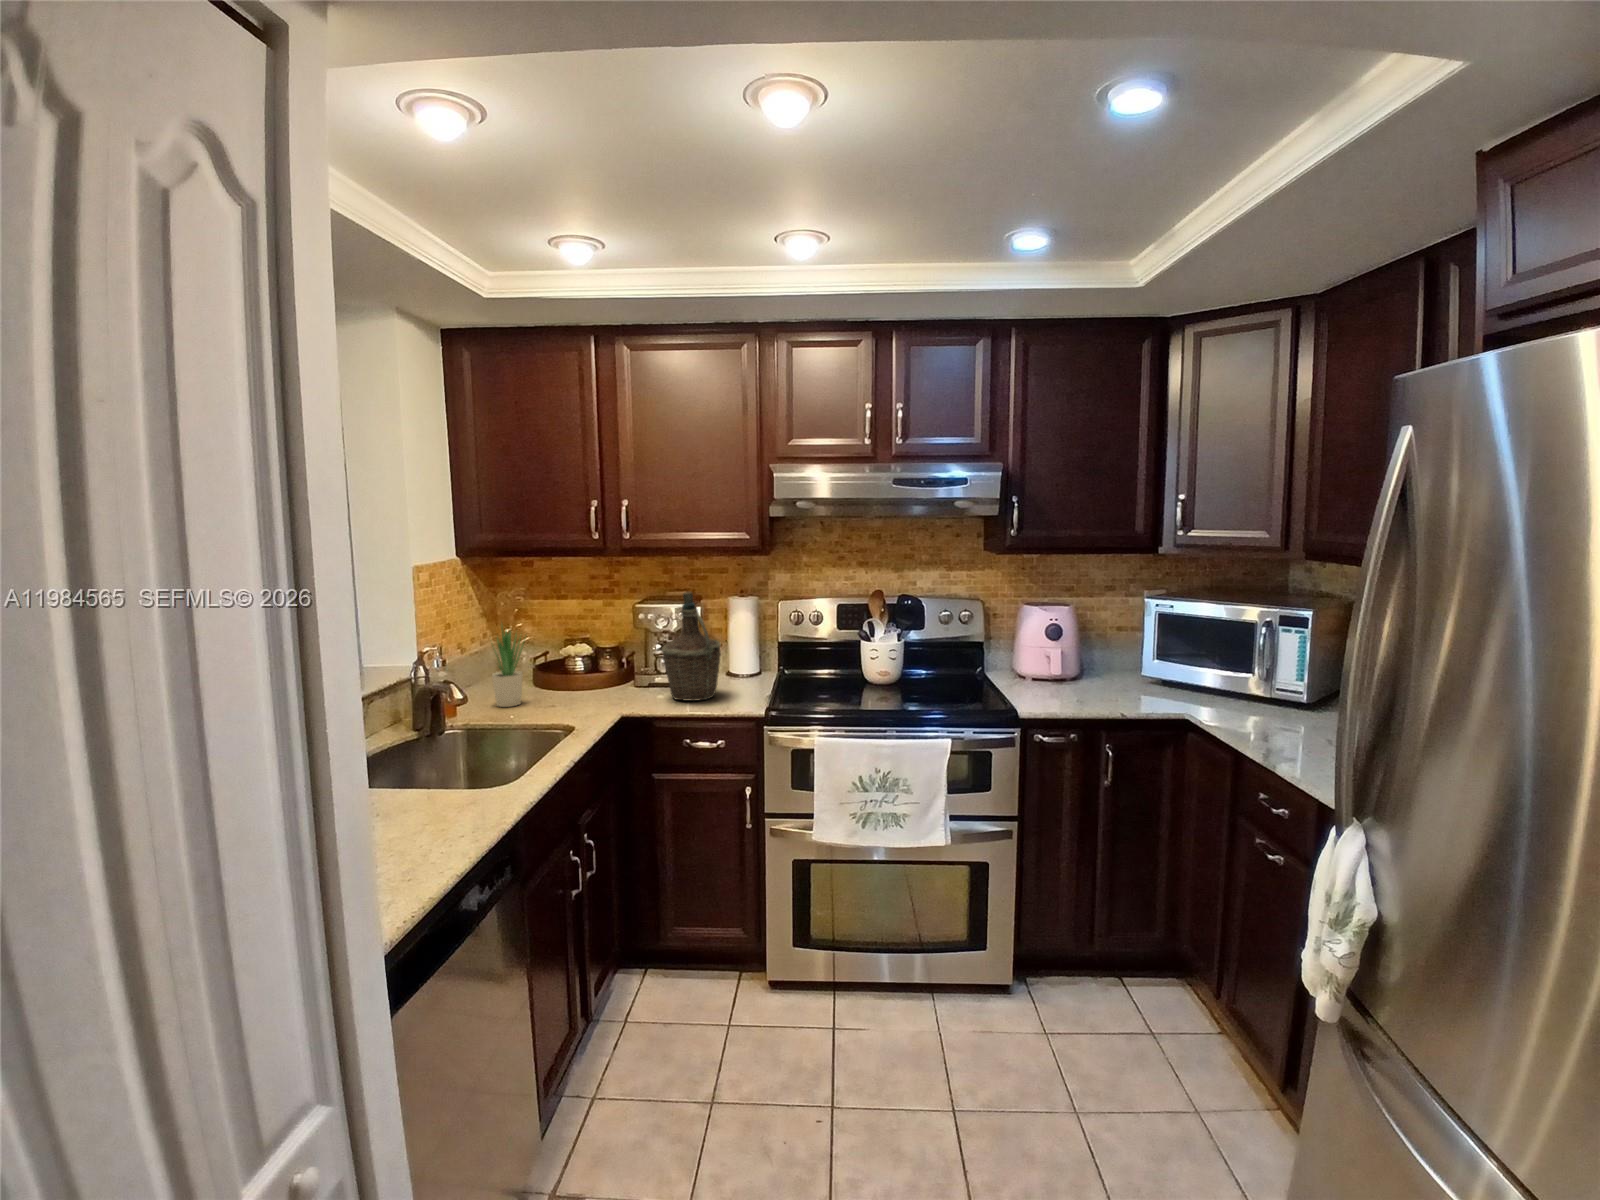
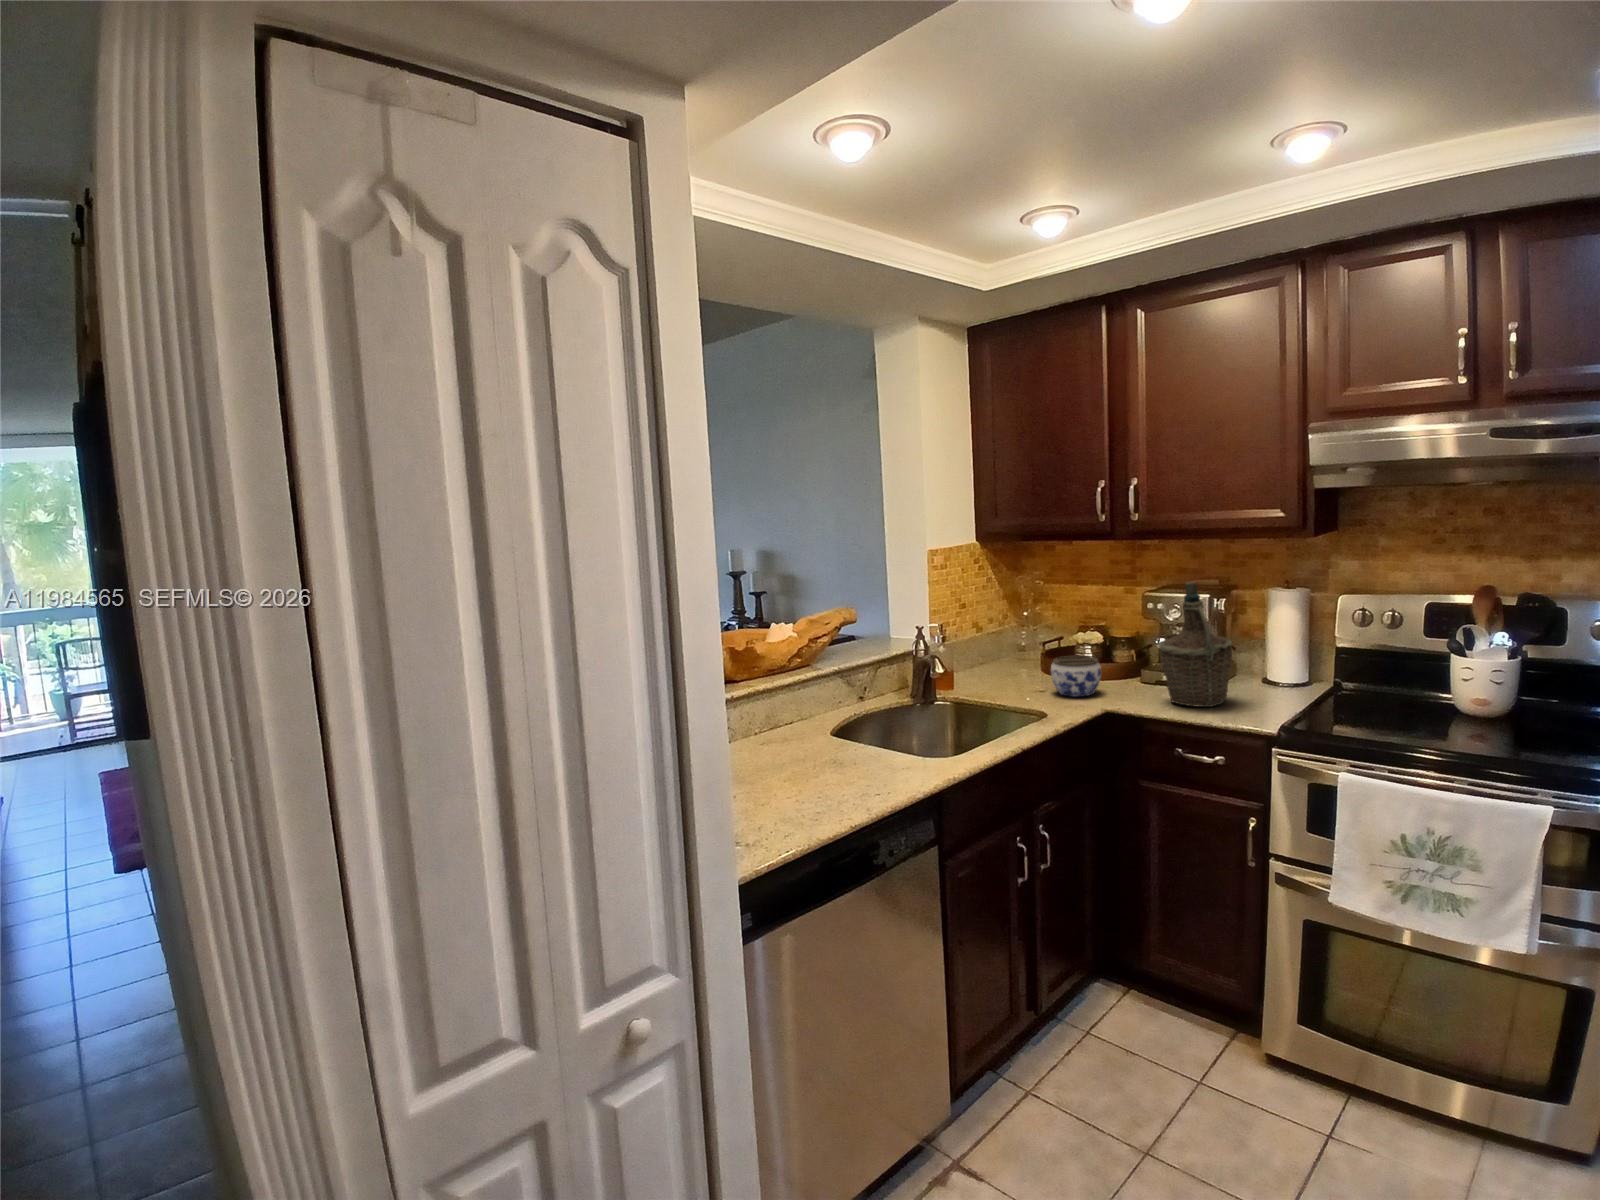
potted plant: present [492,630,523,707] -> none [988,603,1022,689]
jar: none [560,665,608,706] -> present [1051,656,1101,697]

